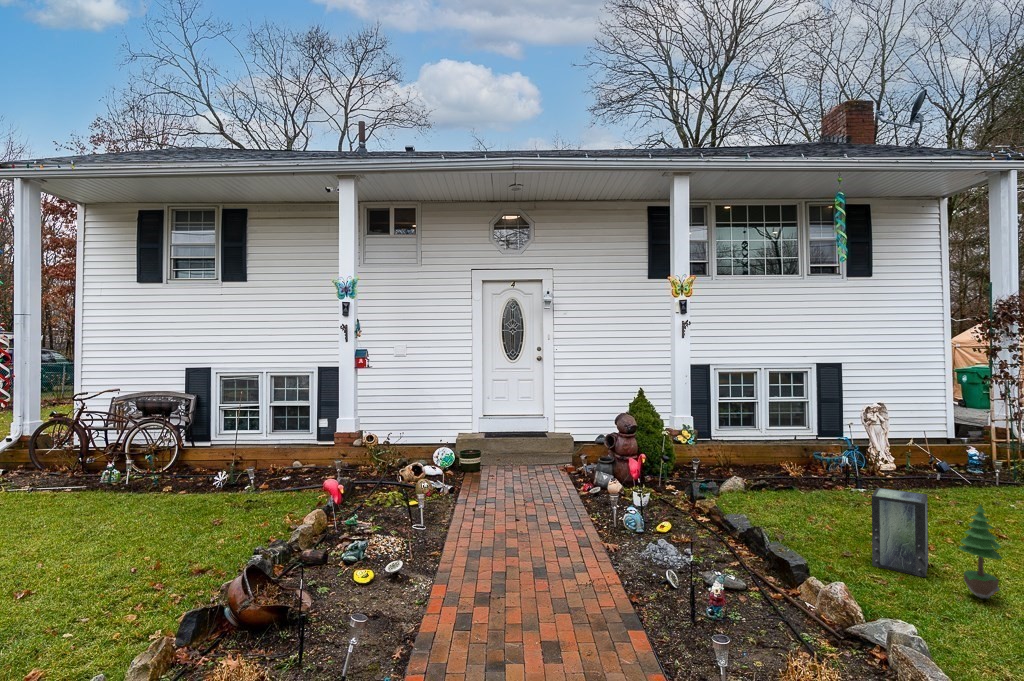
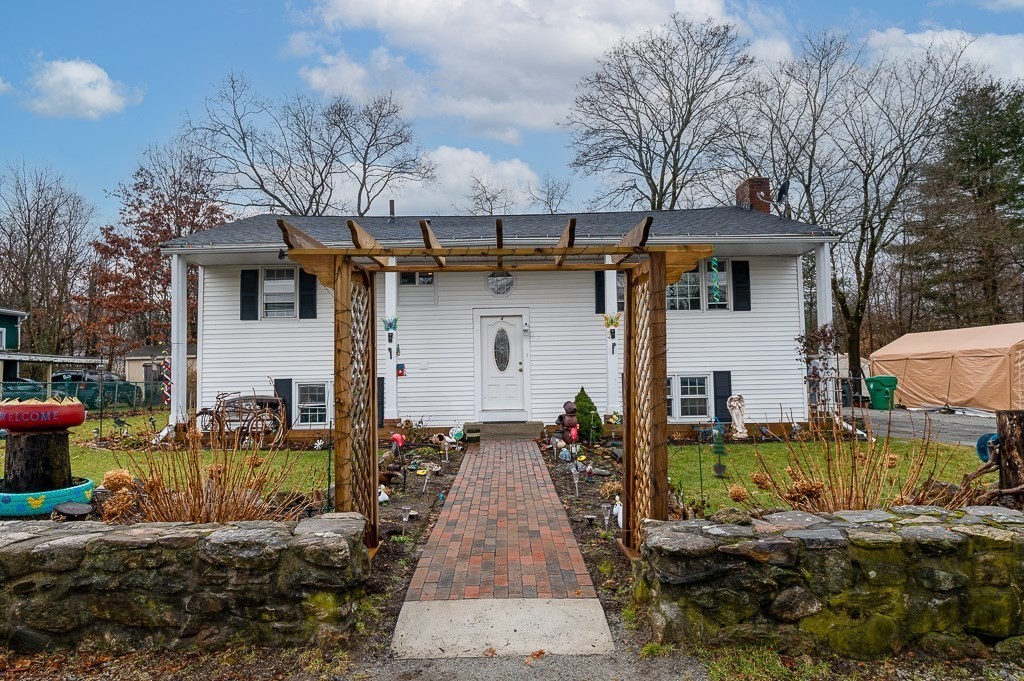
storage box: present [872,488,928,577] -> none [680,431,712,472]

